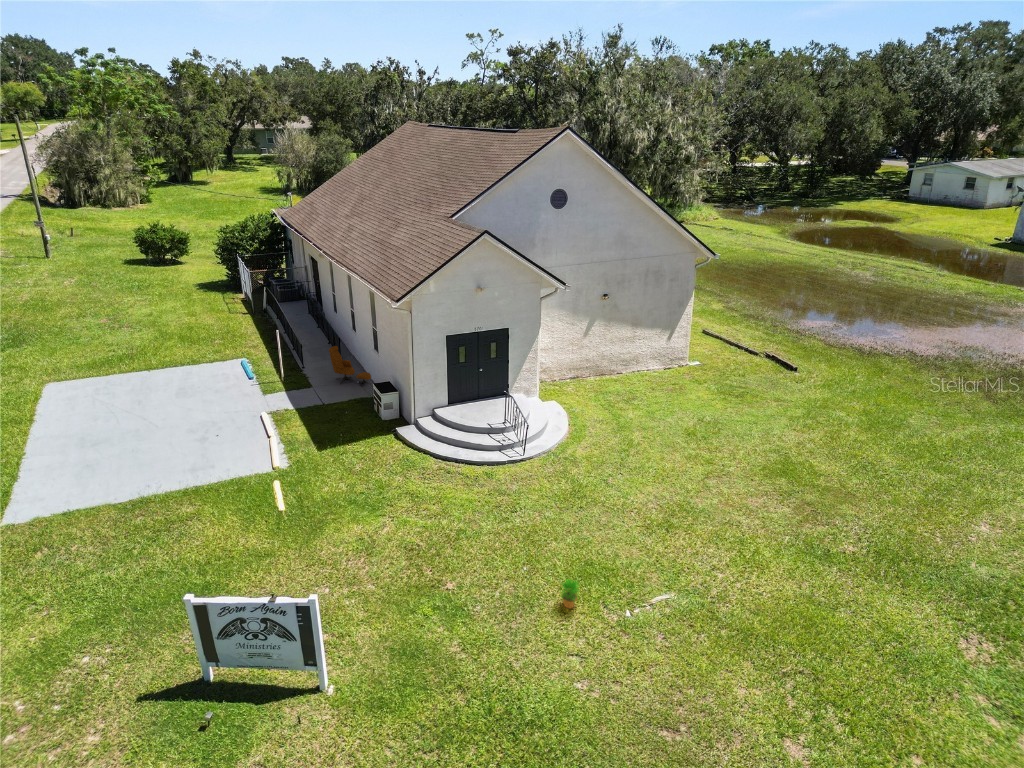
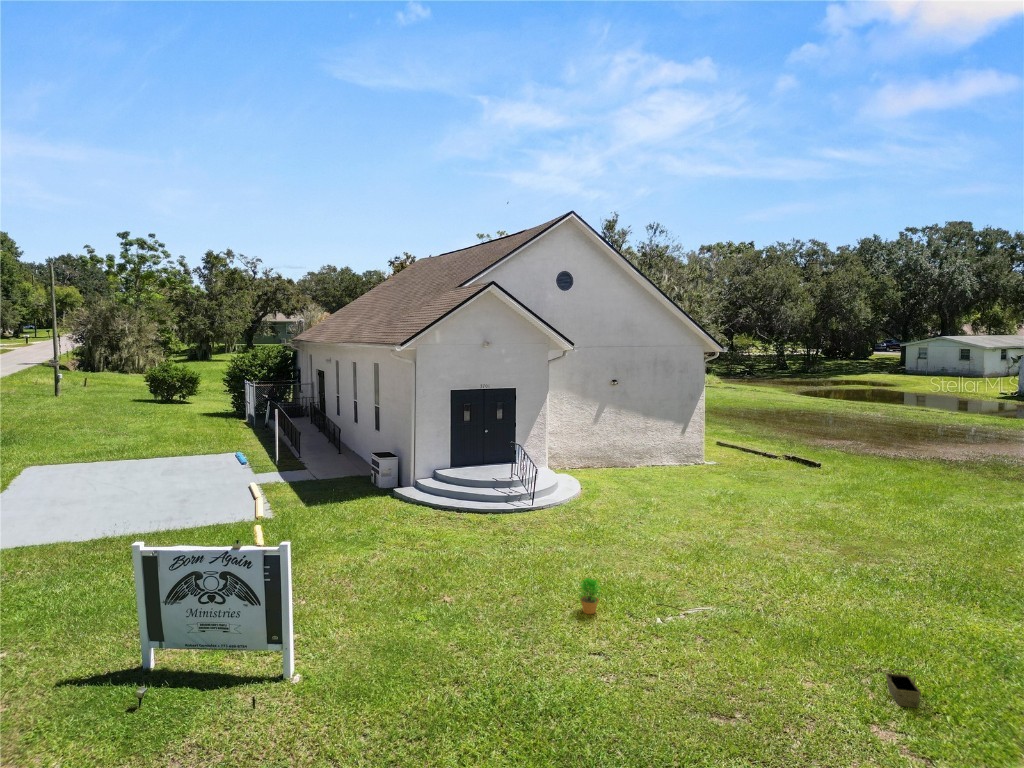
lounge chair: present [329,346,371,383] -> none [327,429,370,468]
basket: none [799,695,823,727] -> present [886,669,921,708]

